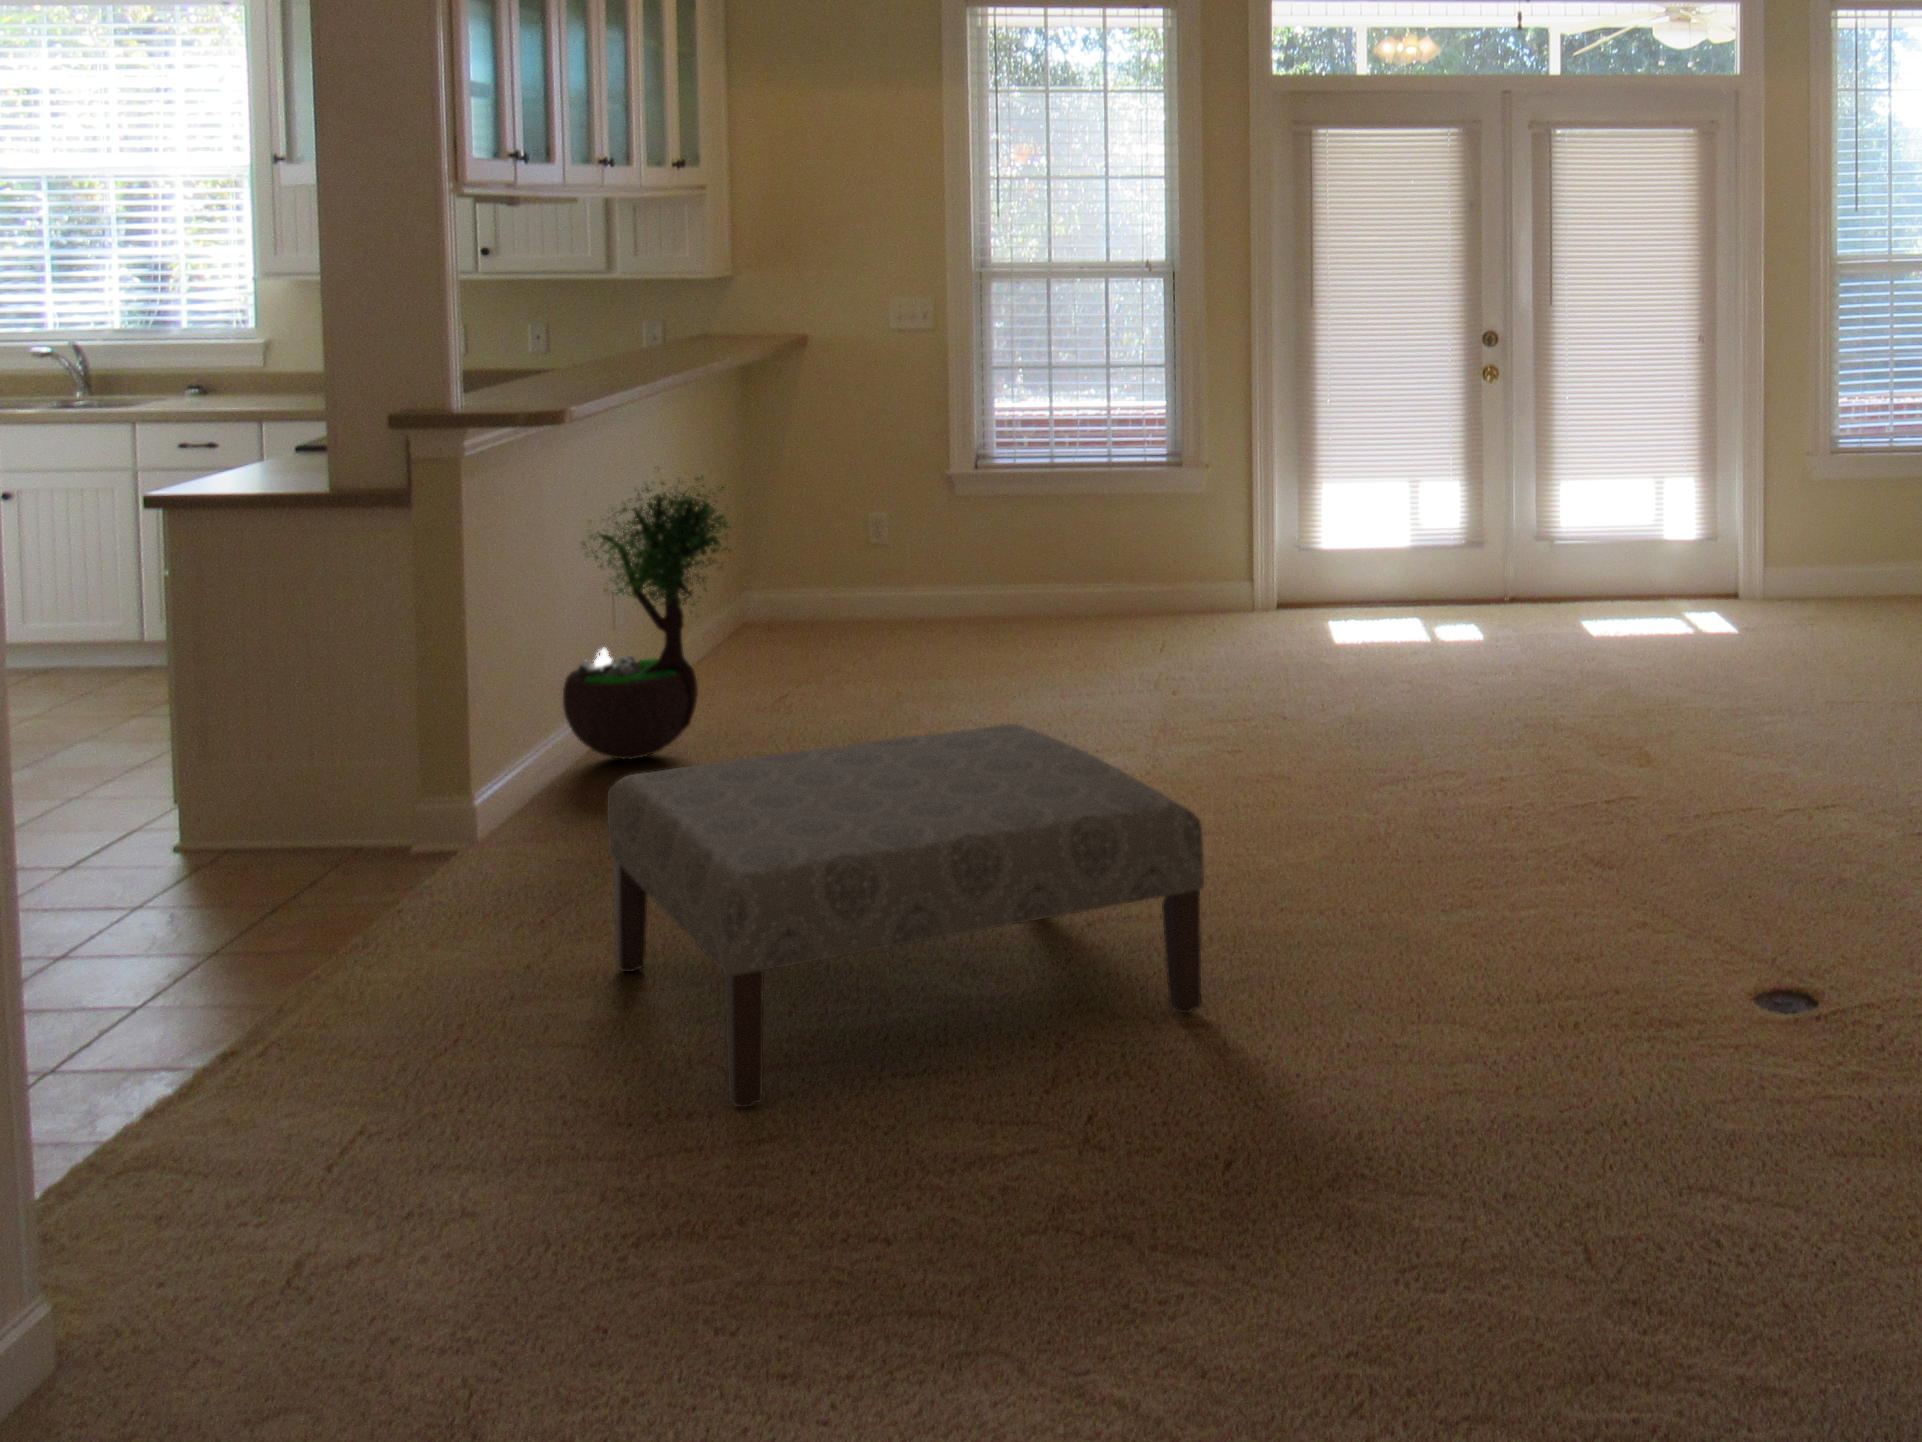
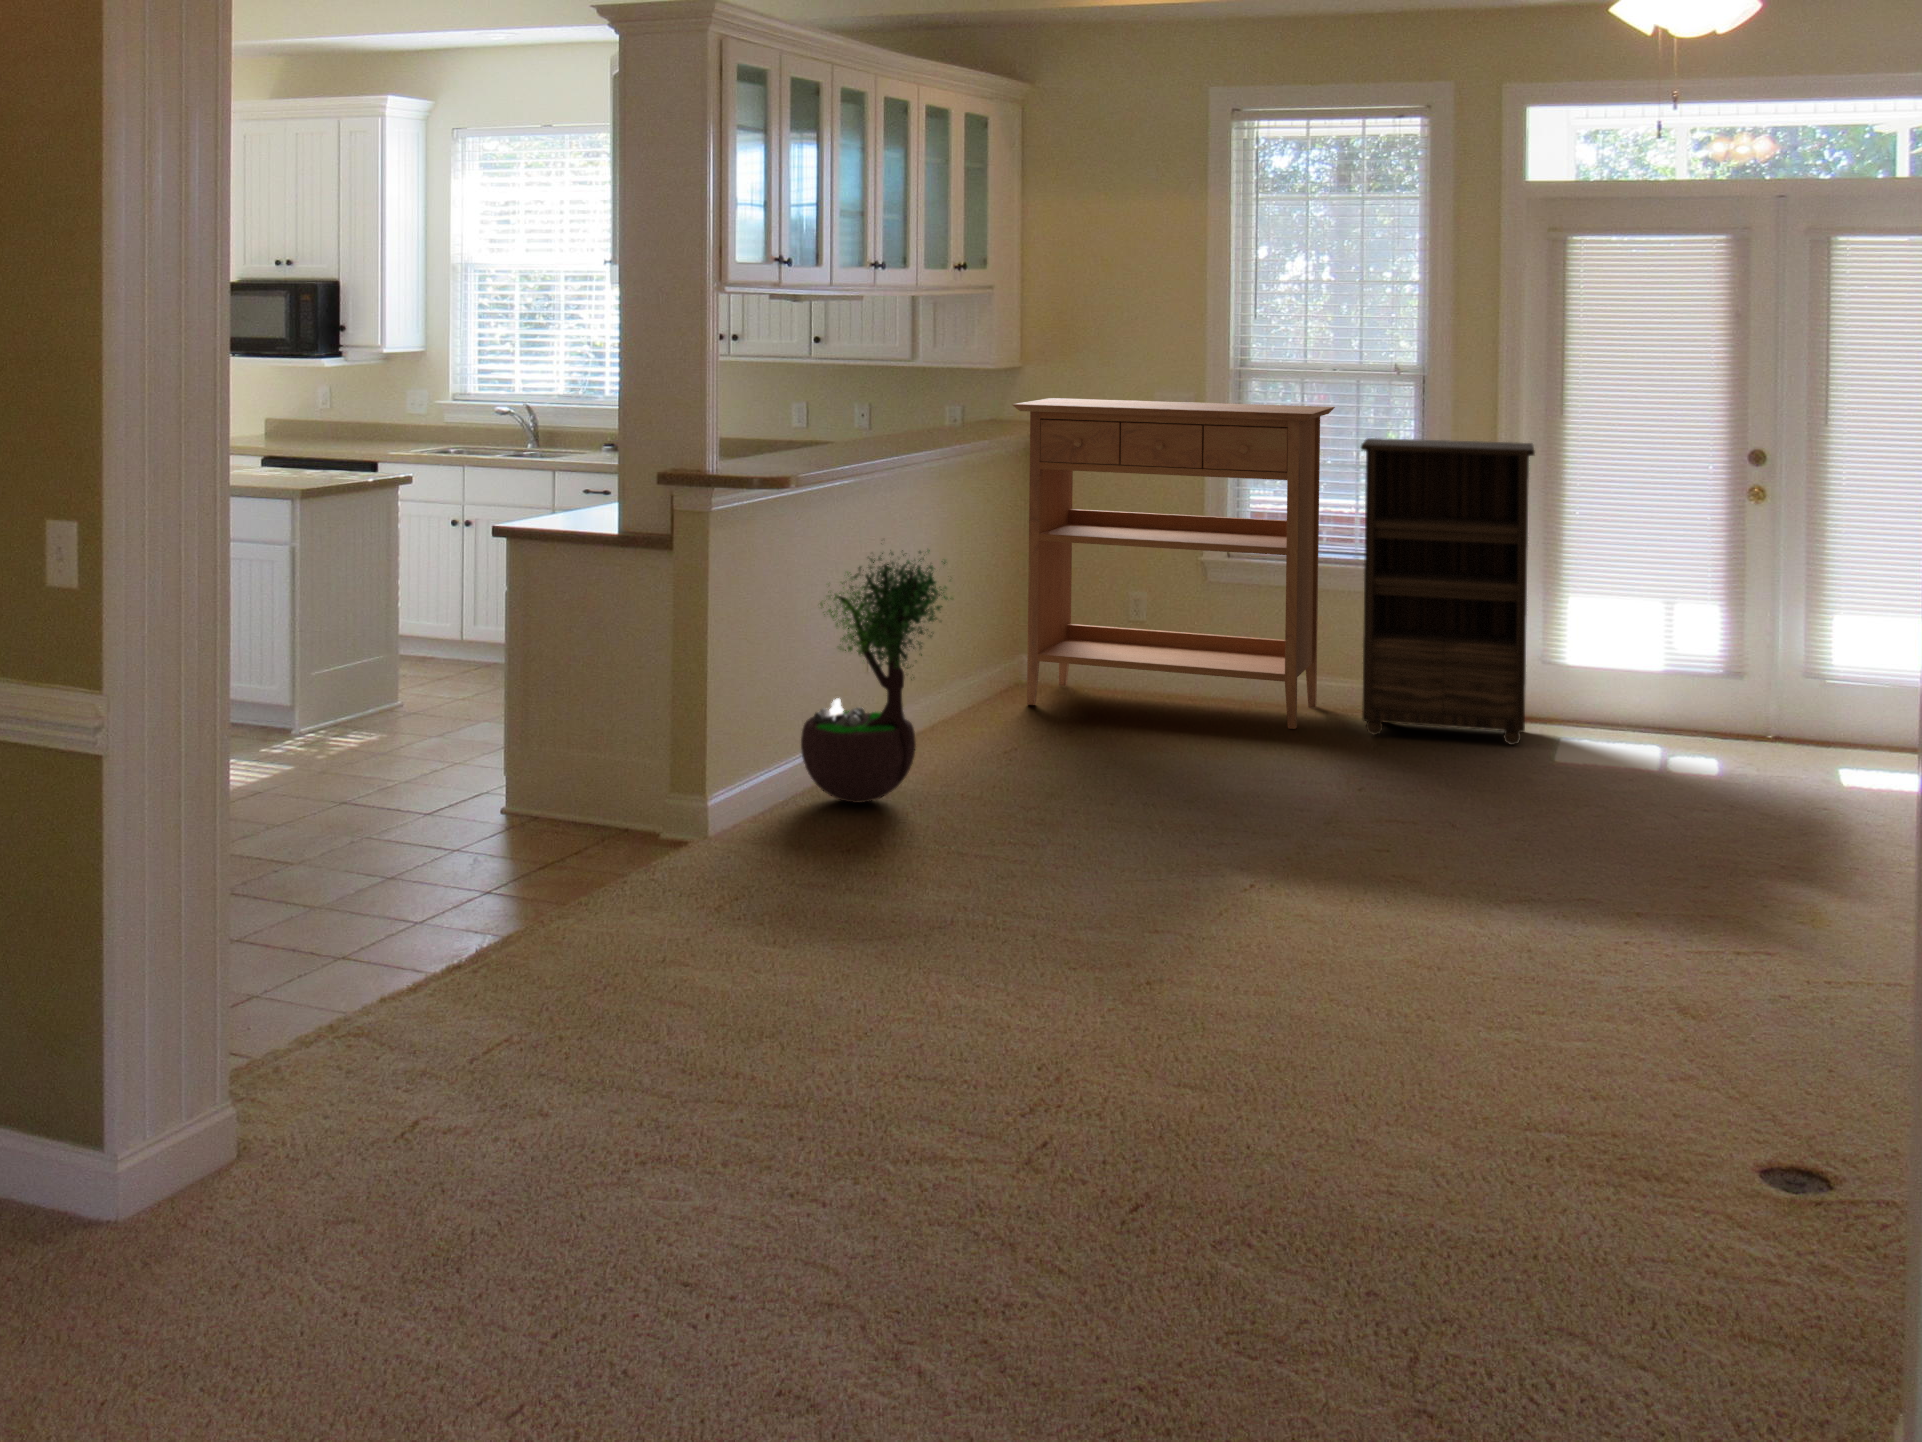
console table: none [744,306,1090,645] -> present [1012,398,1335,729]
bookshelf: none [1125,334,1296,636] -> present [1361,438,1535,745]
ottoman: present [607,724,1204,1107] -> none [730,831,1258,1202]

